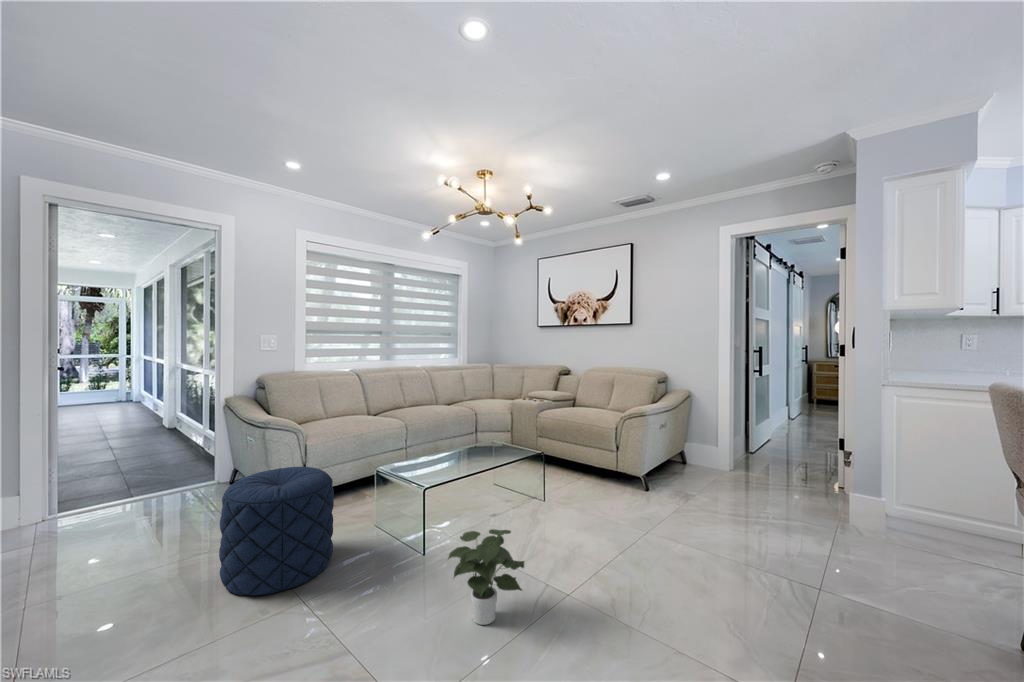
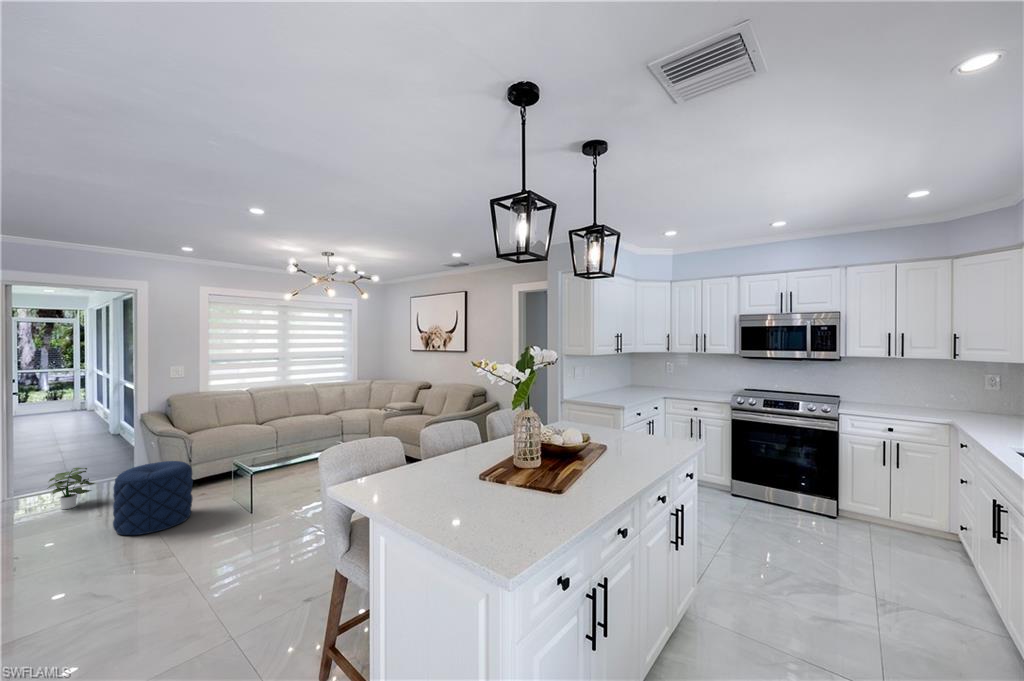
potted plant: present [448,529,525,625] -> present [48,468,94,509]

